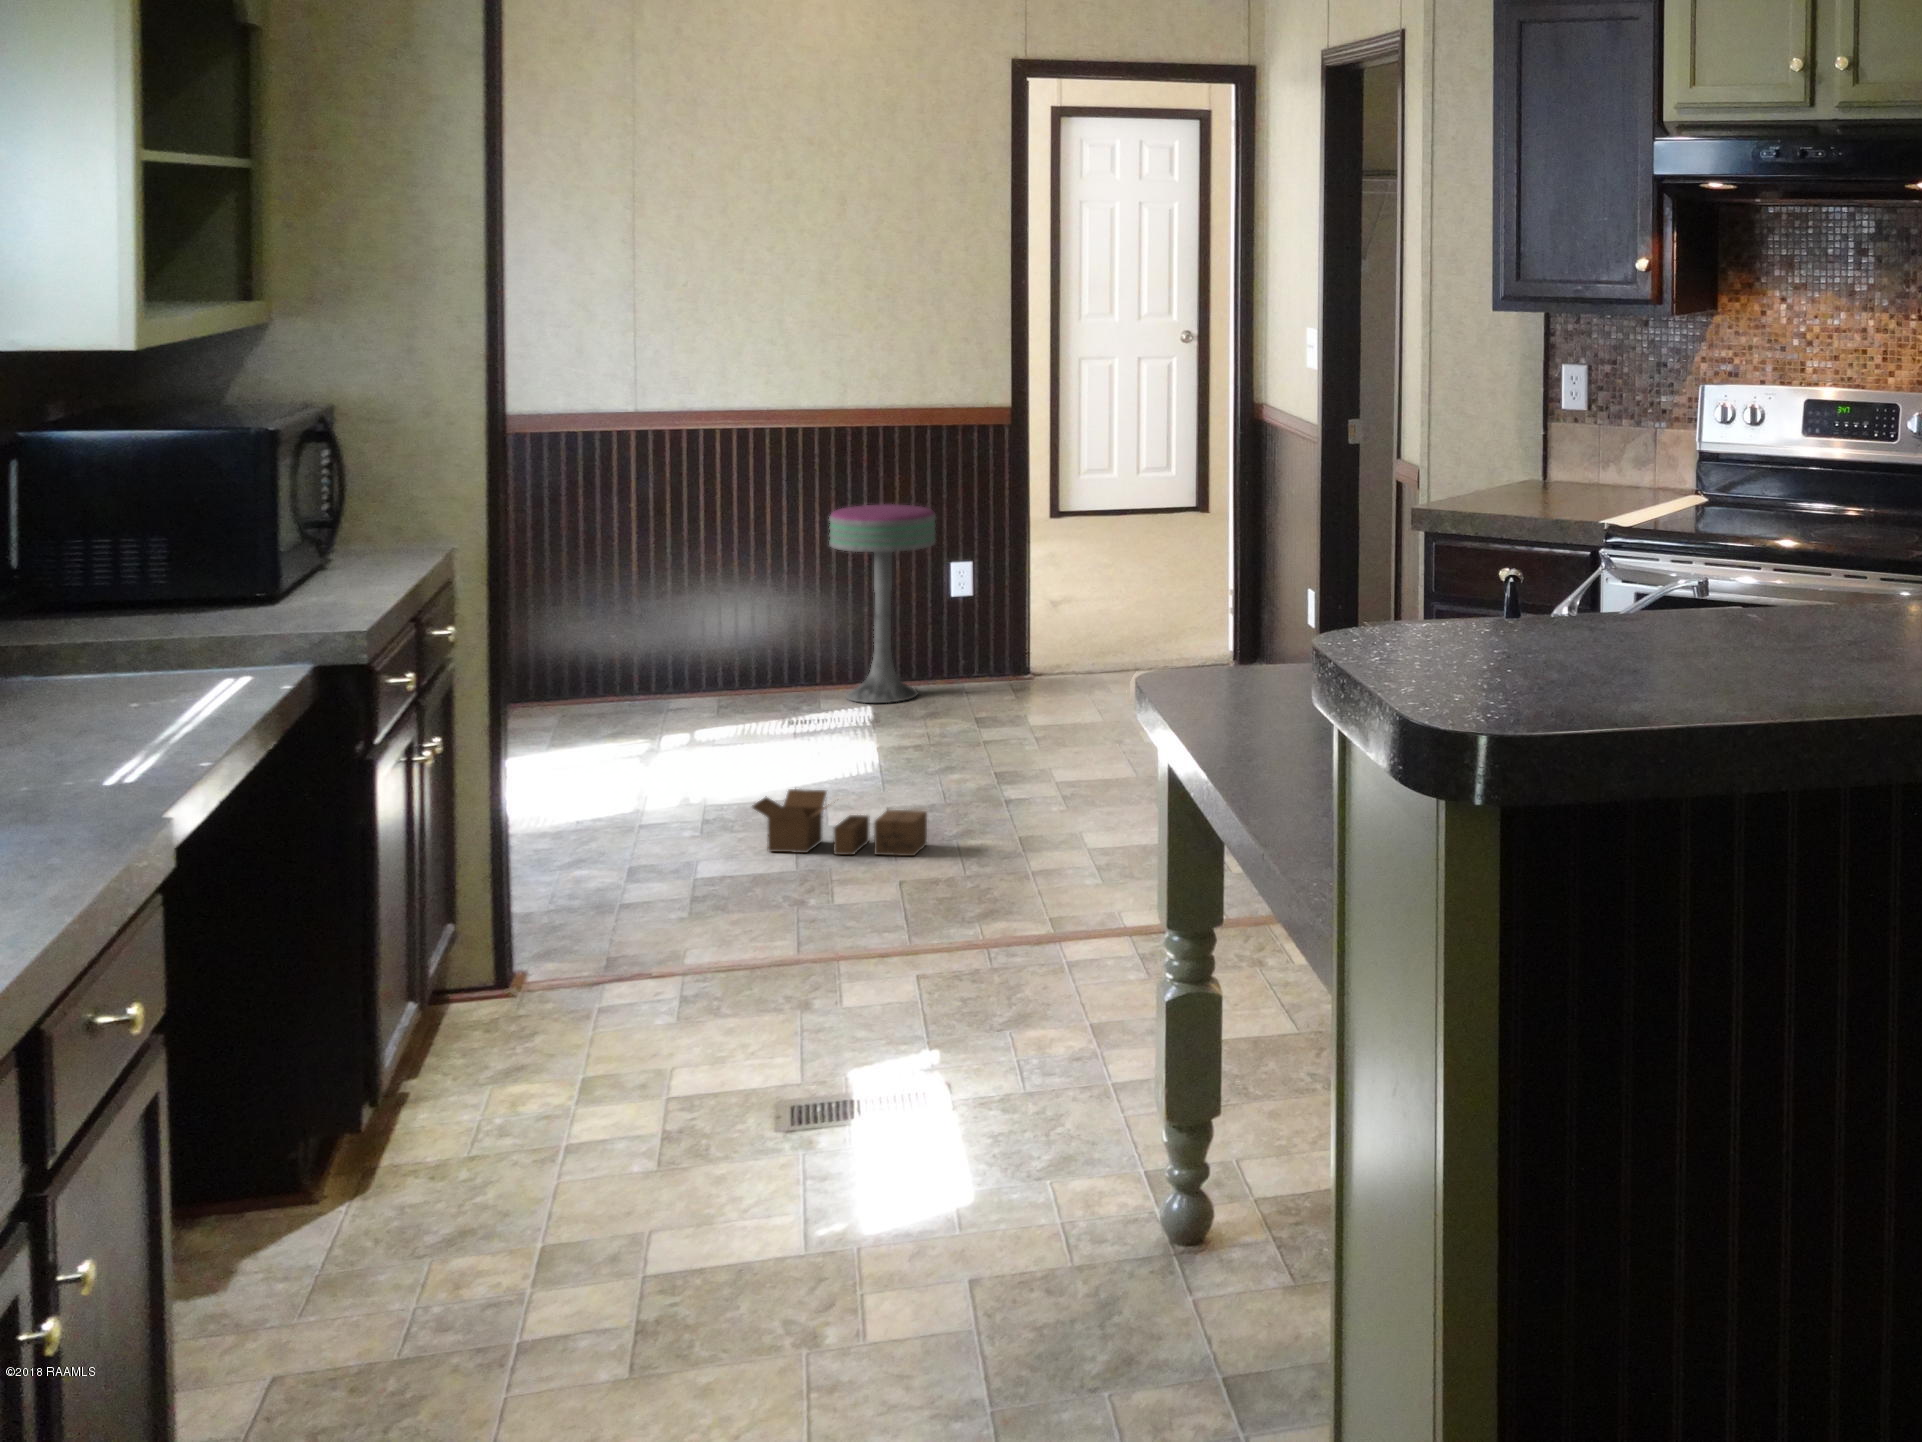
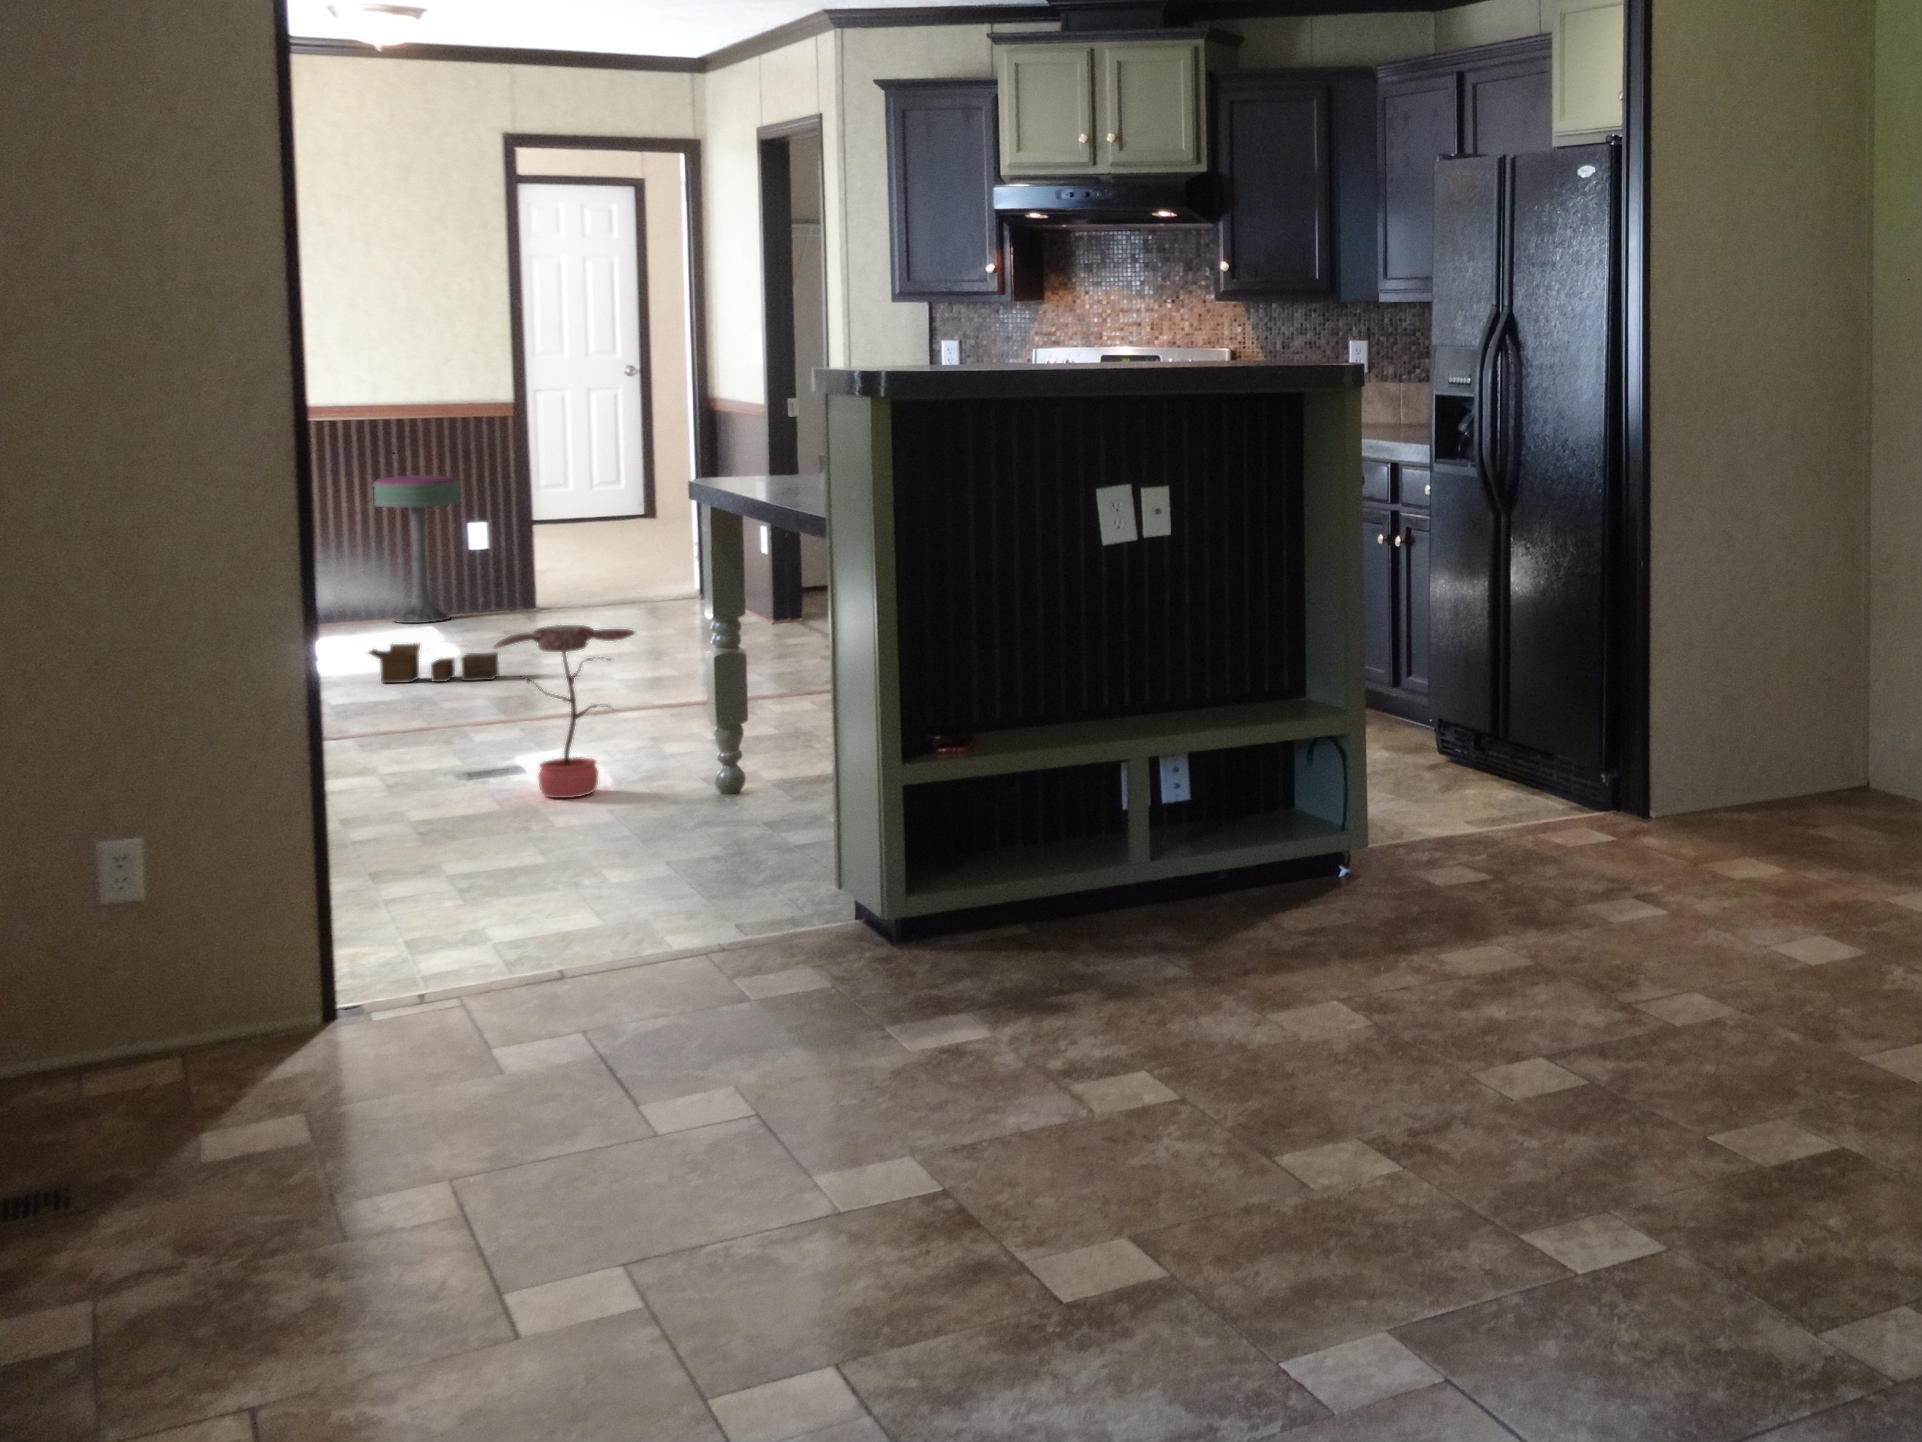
potted plant: none [784,945,1031,1282] -> present [494,625,634,798]

